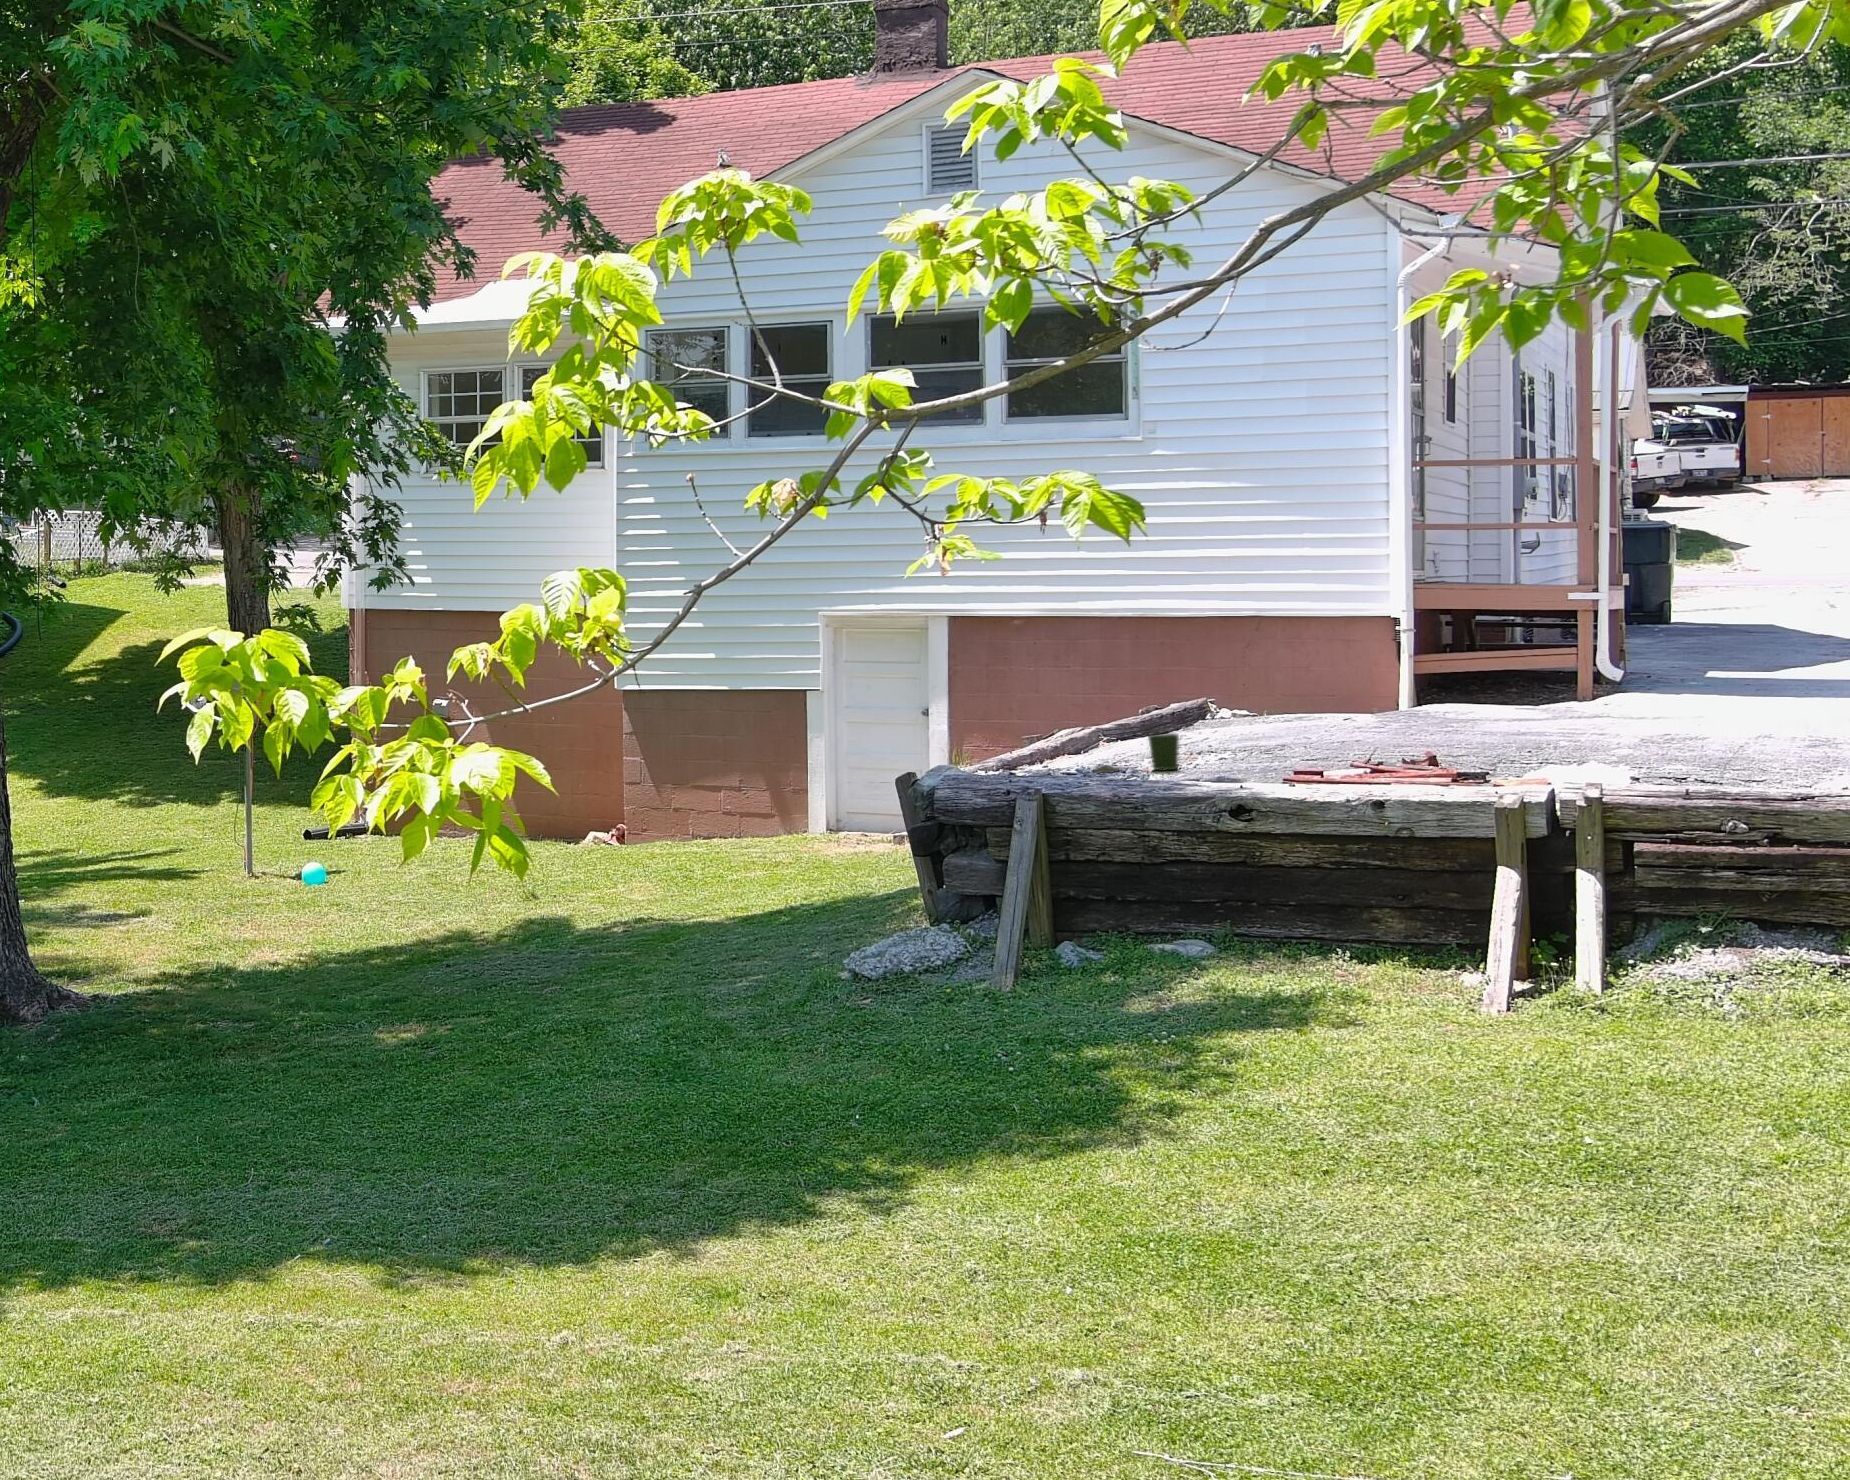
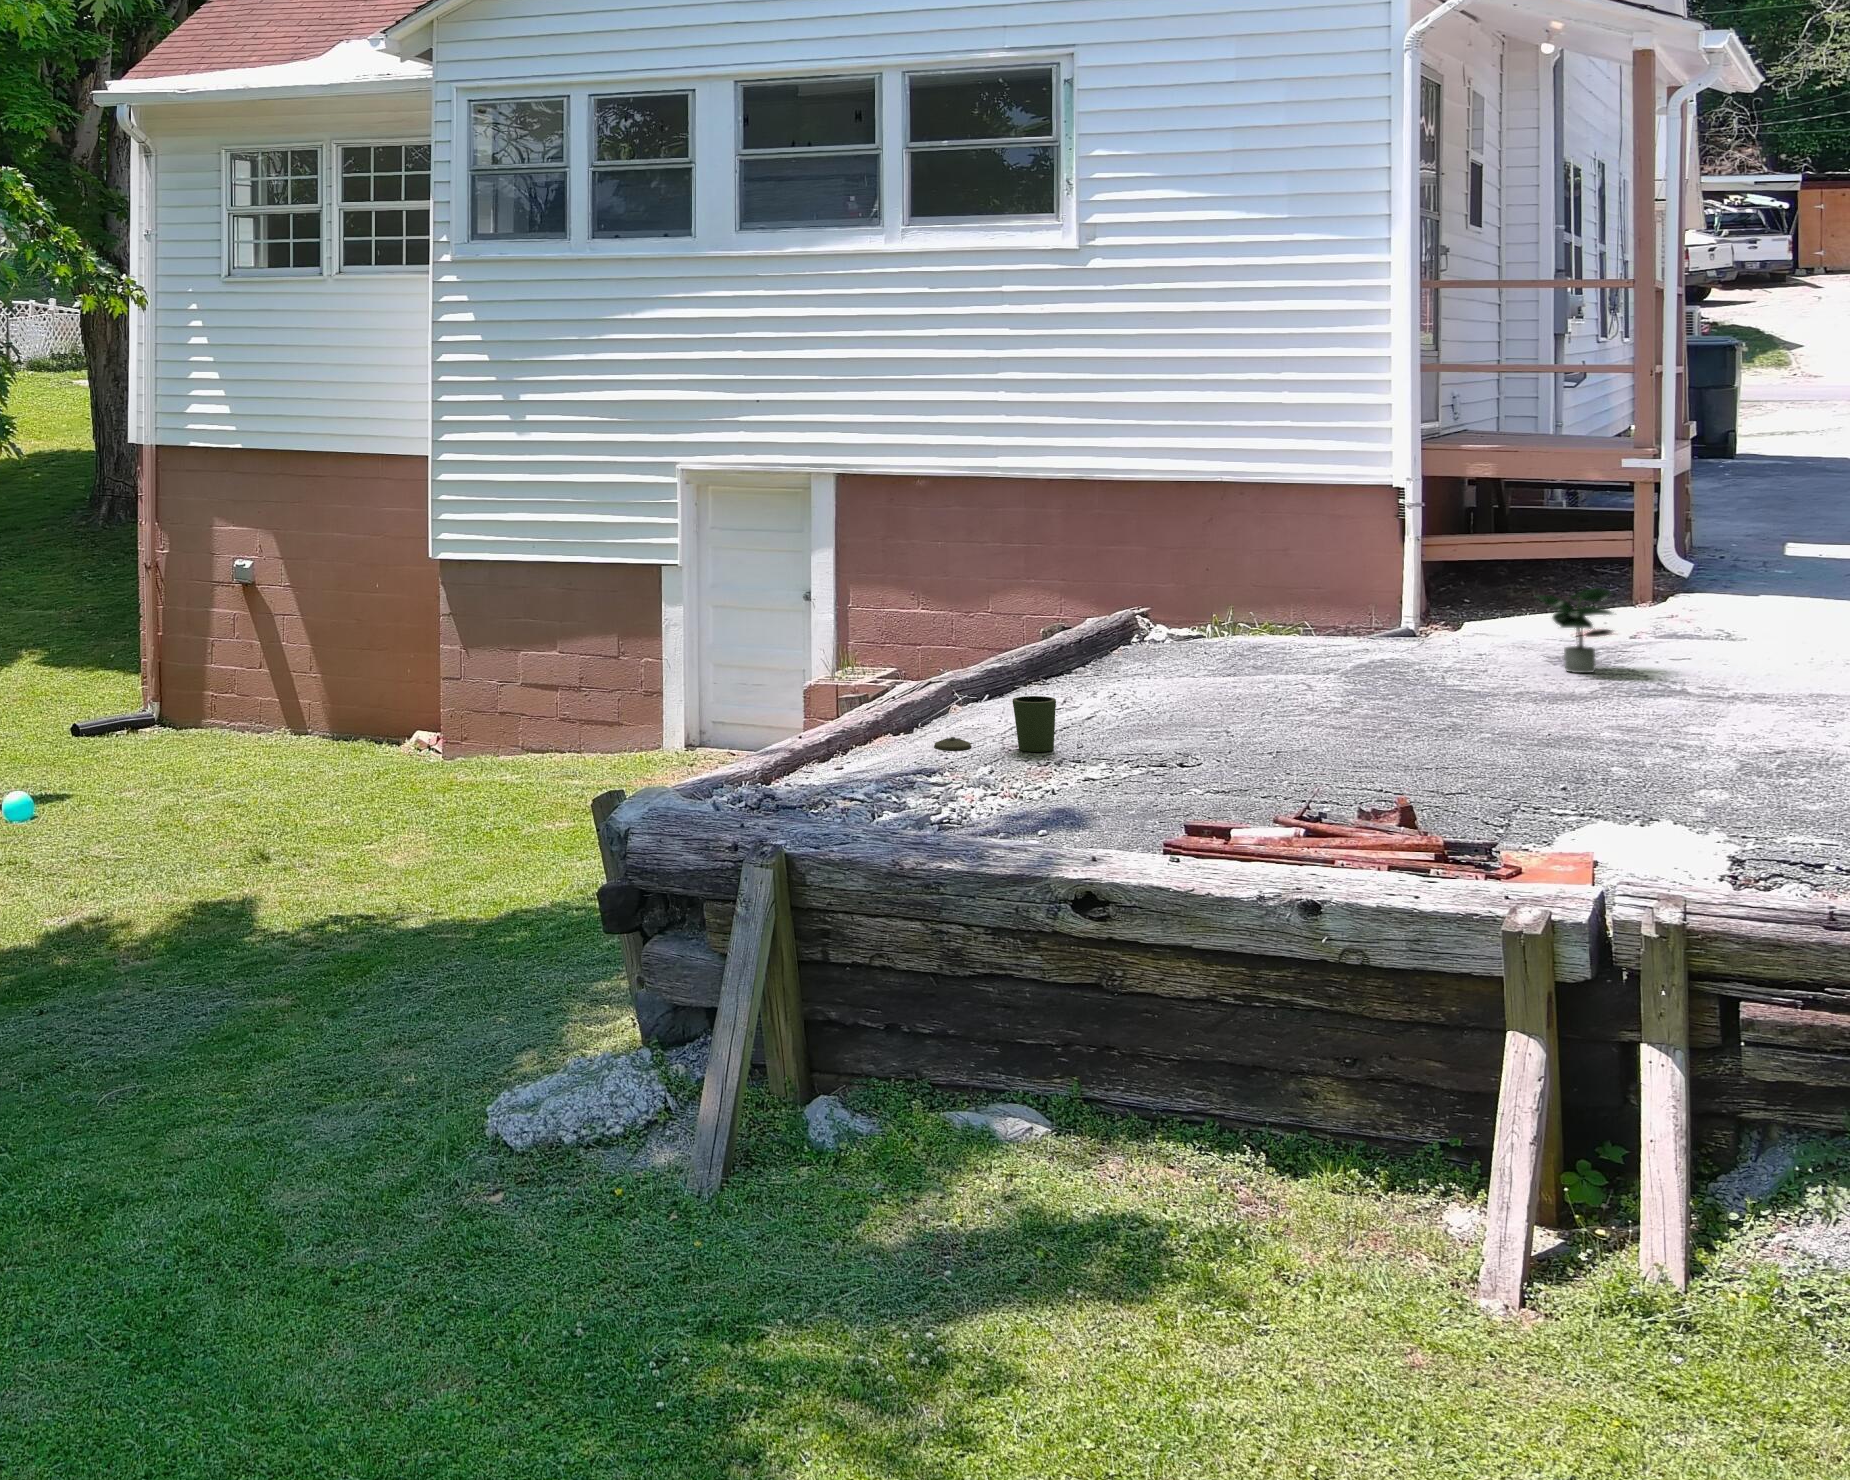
potted plant: none [1506,665,1565,727] -> present [1536,588,1612,673]

